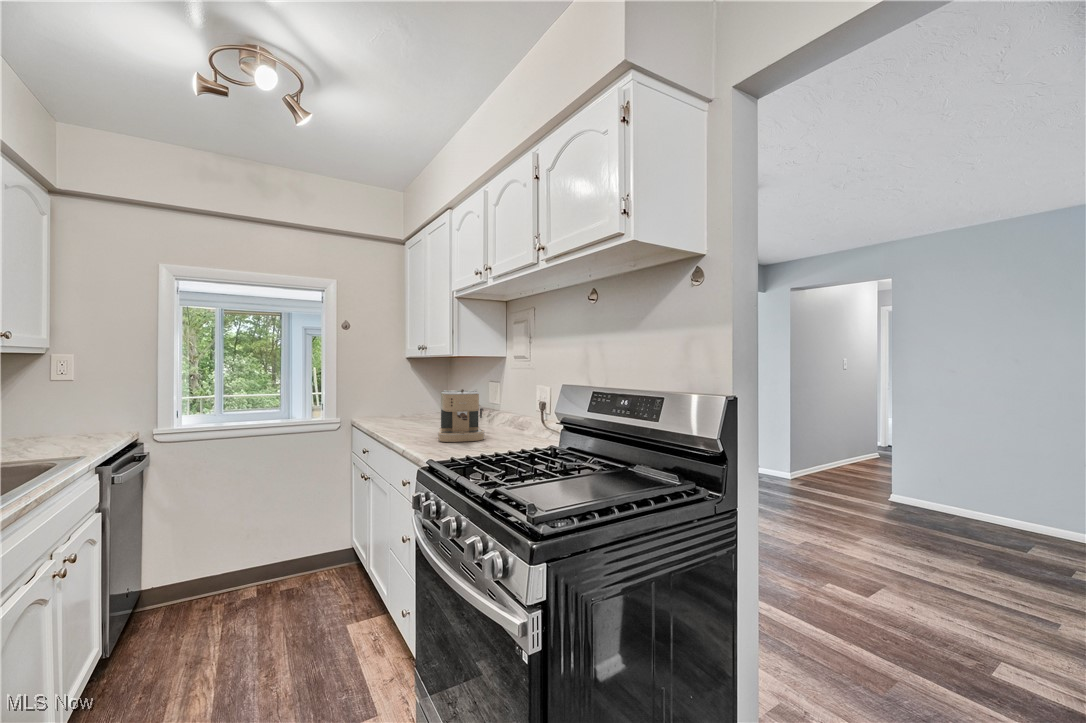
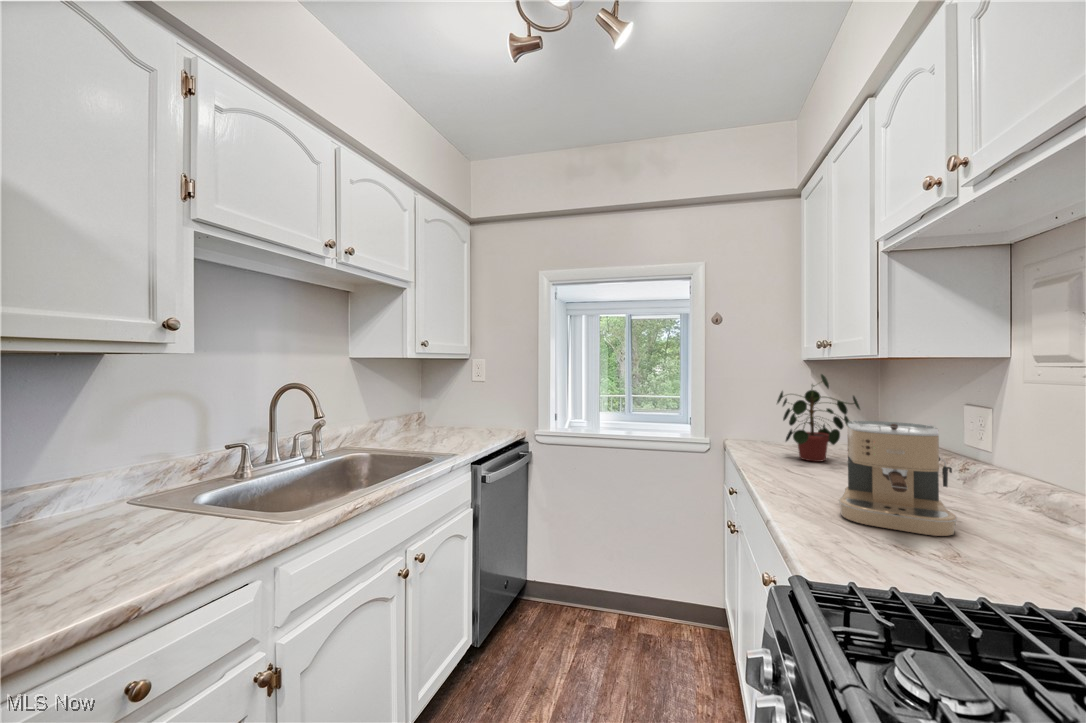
potted plant: none [395,366,442,423] -> present [777,374,860,462]

